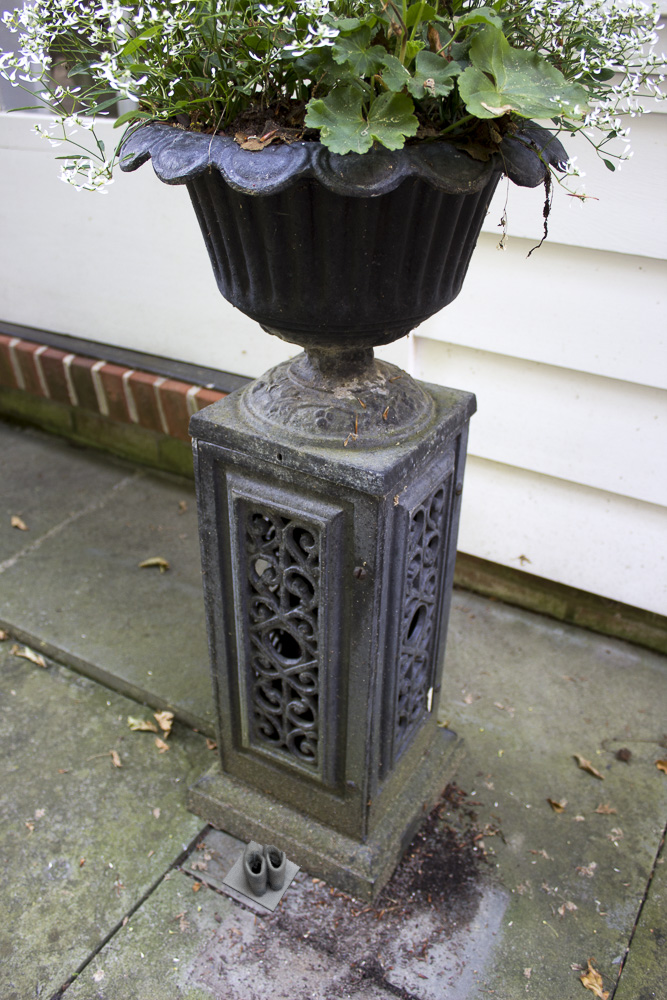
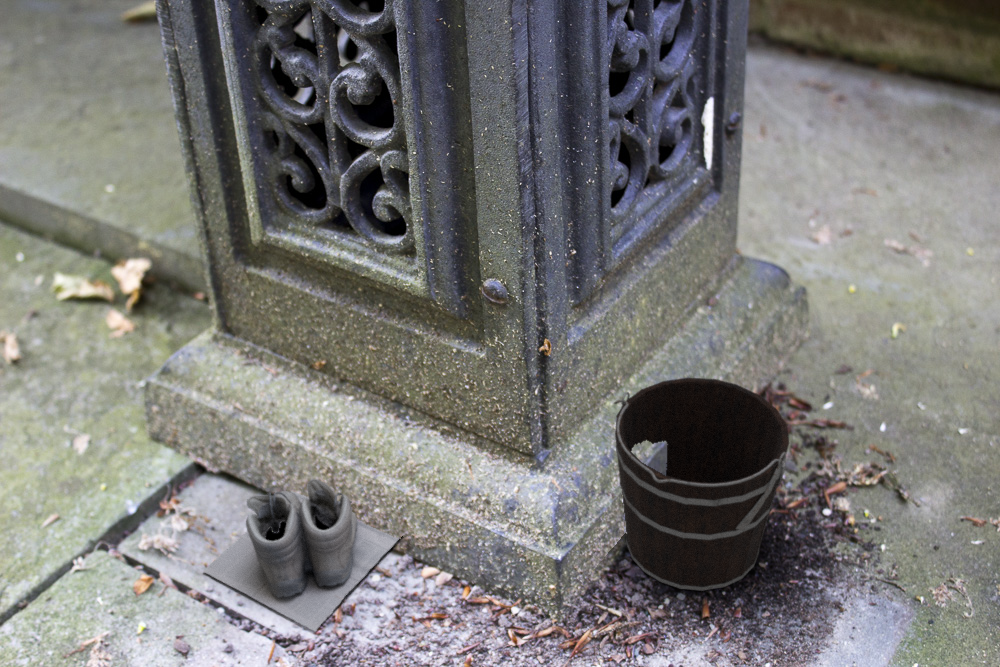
bucket: none [391,799,459,889] -> present [614,378,789,591]

